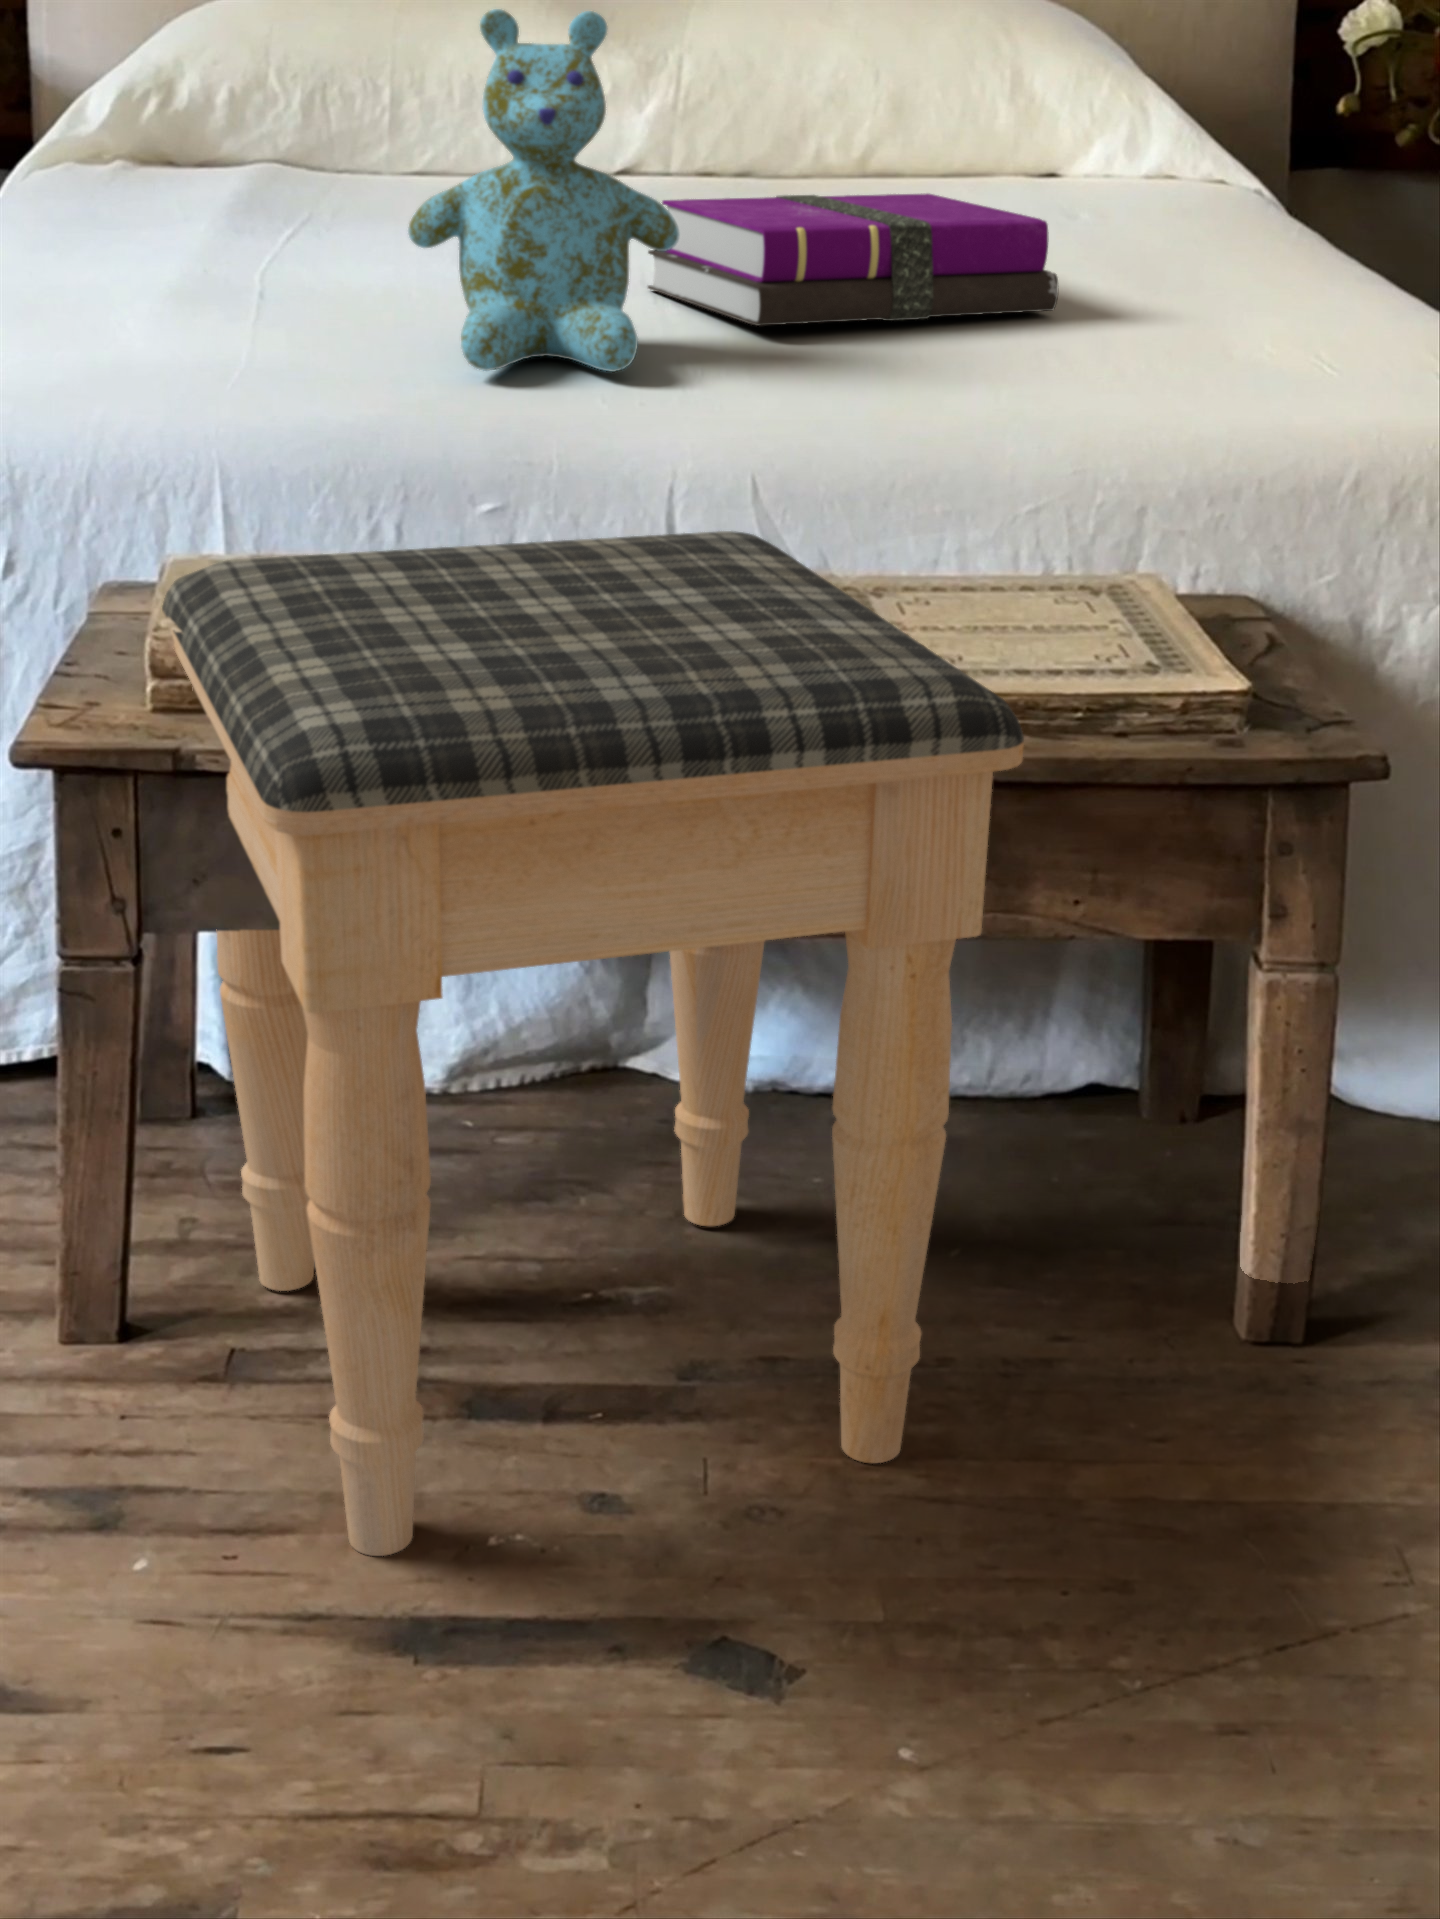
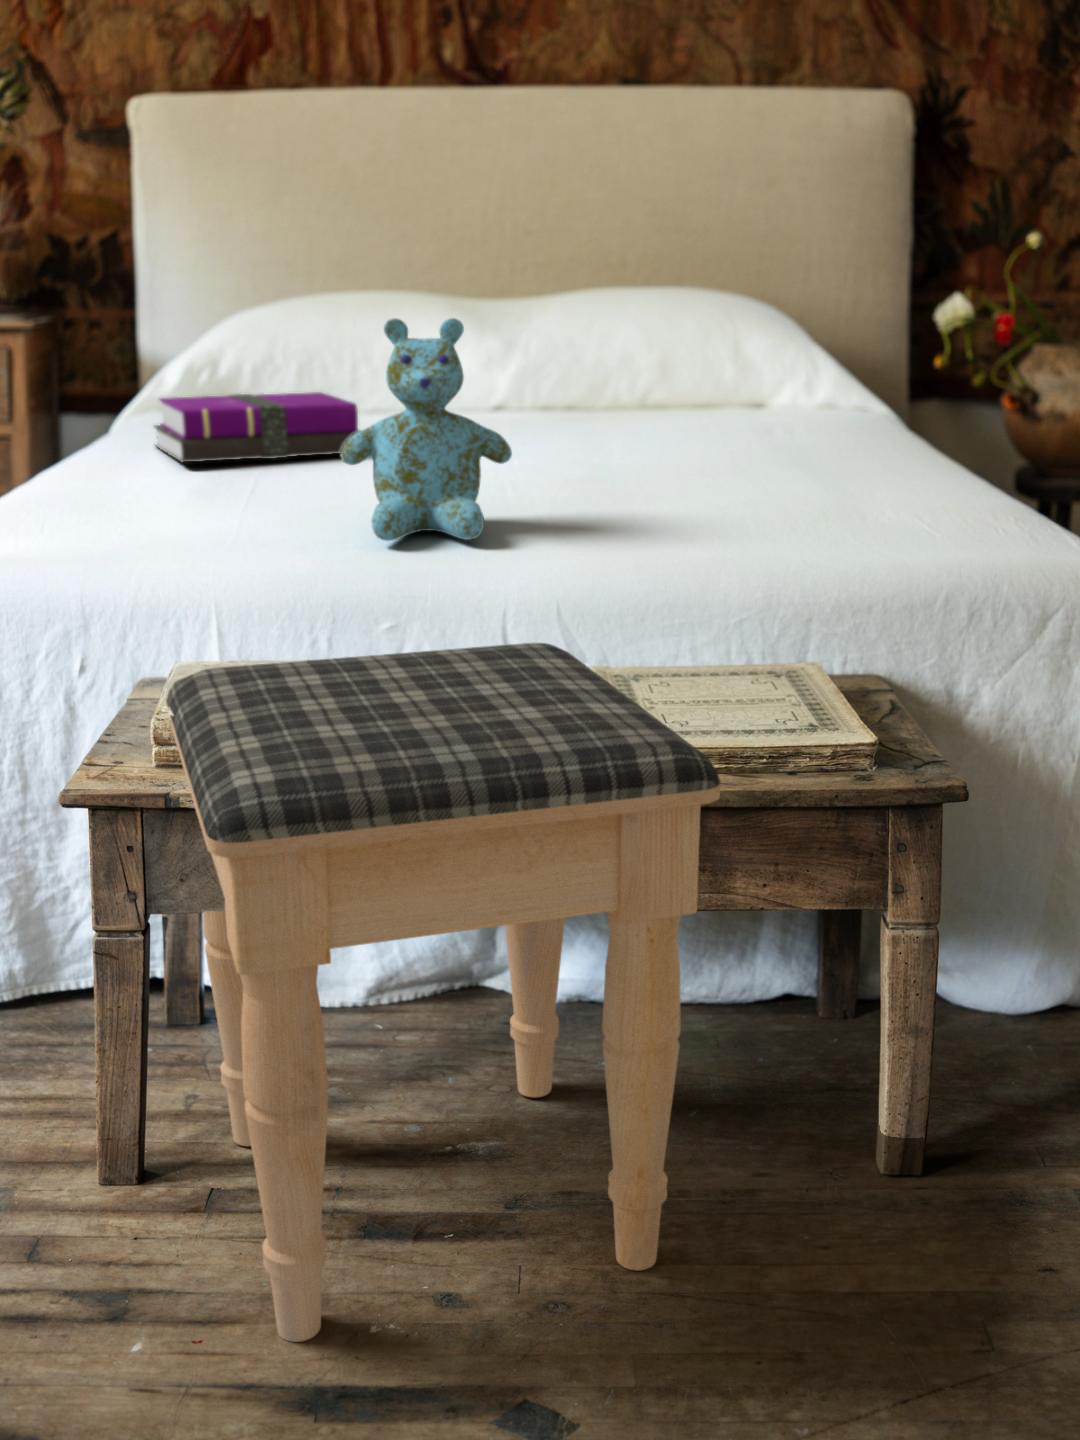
notebook: present [648,193,1058,326] -> present [155,392,360,462]

